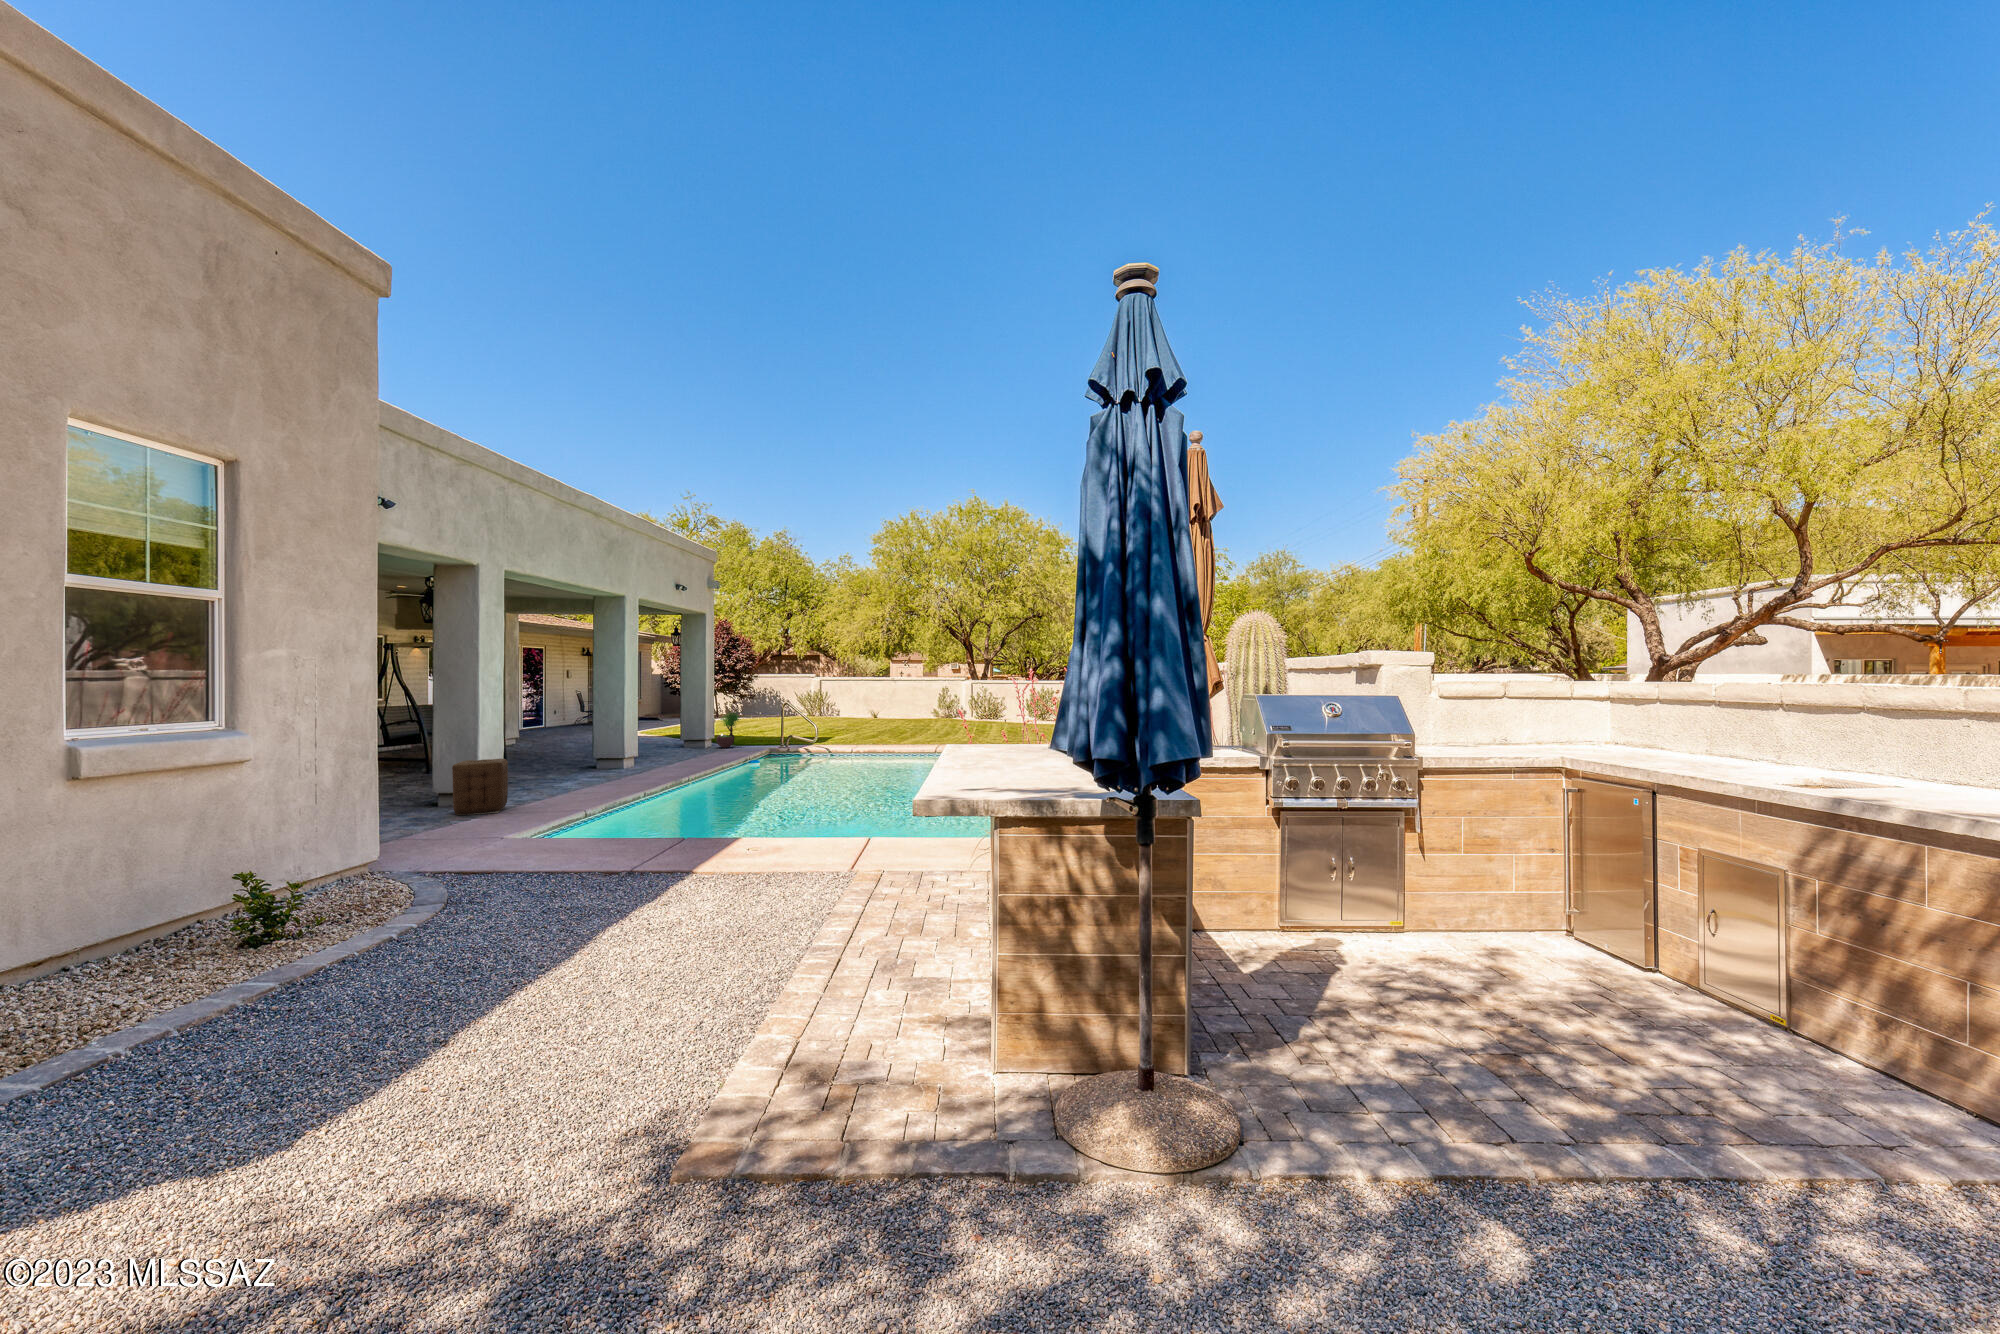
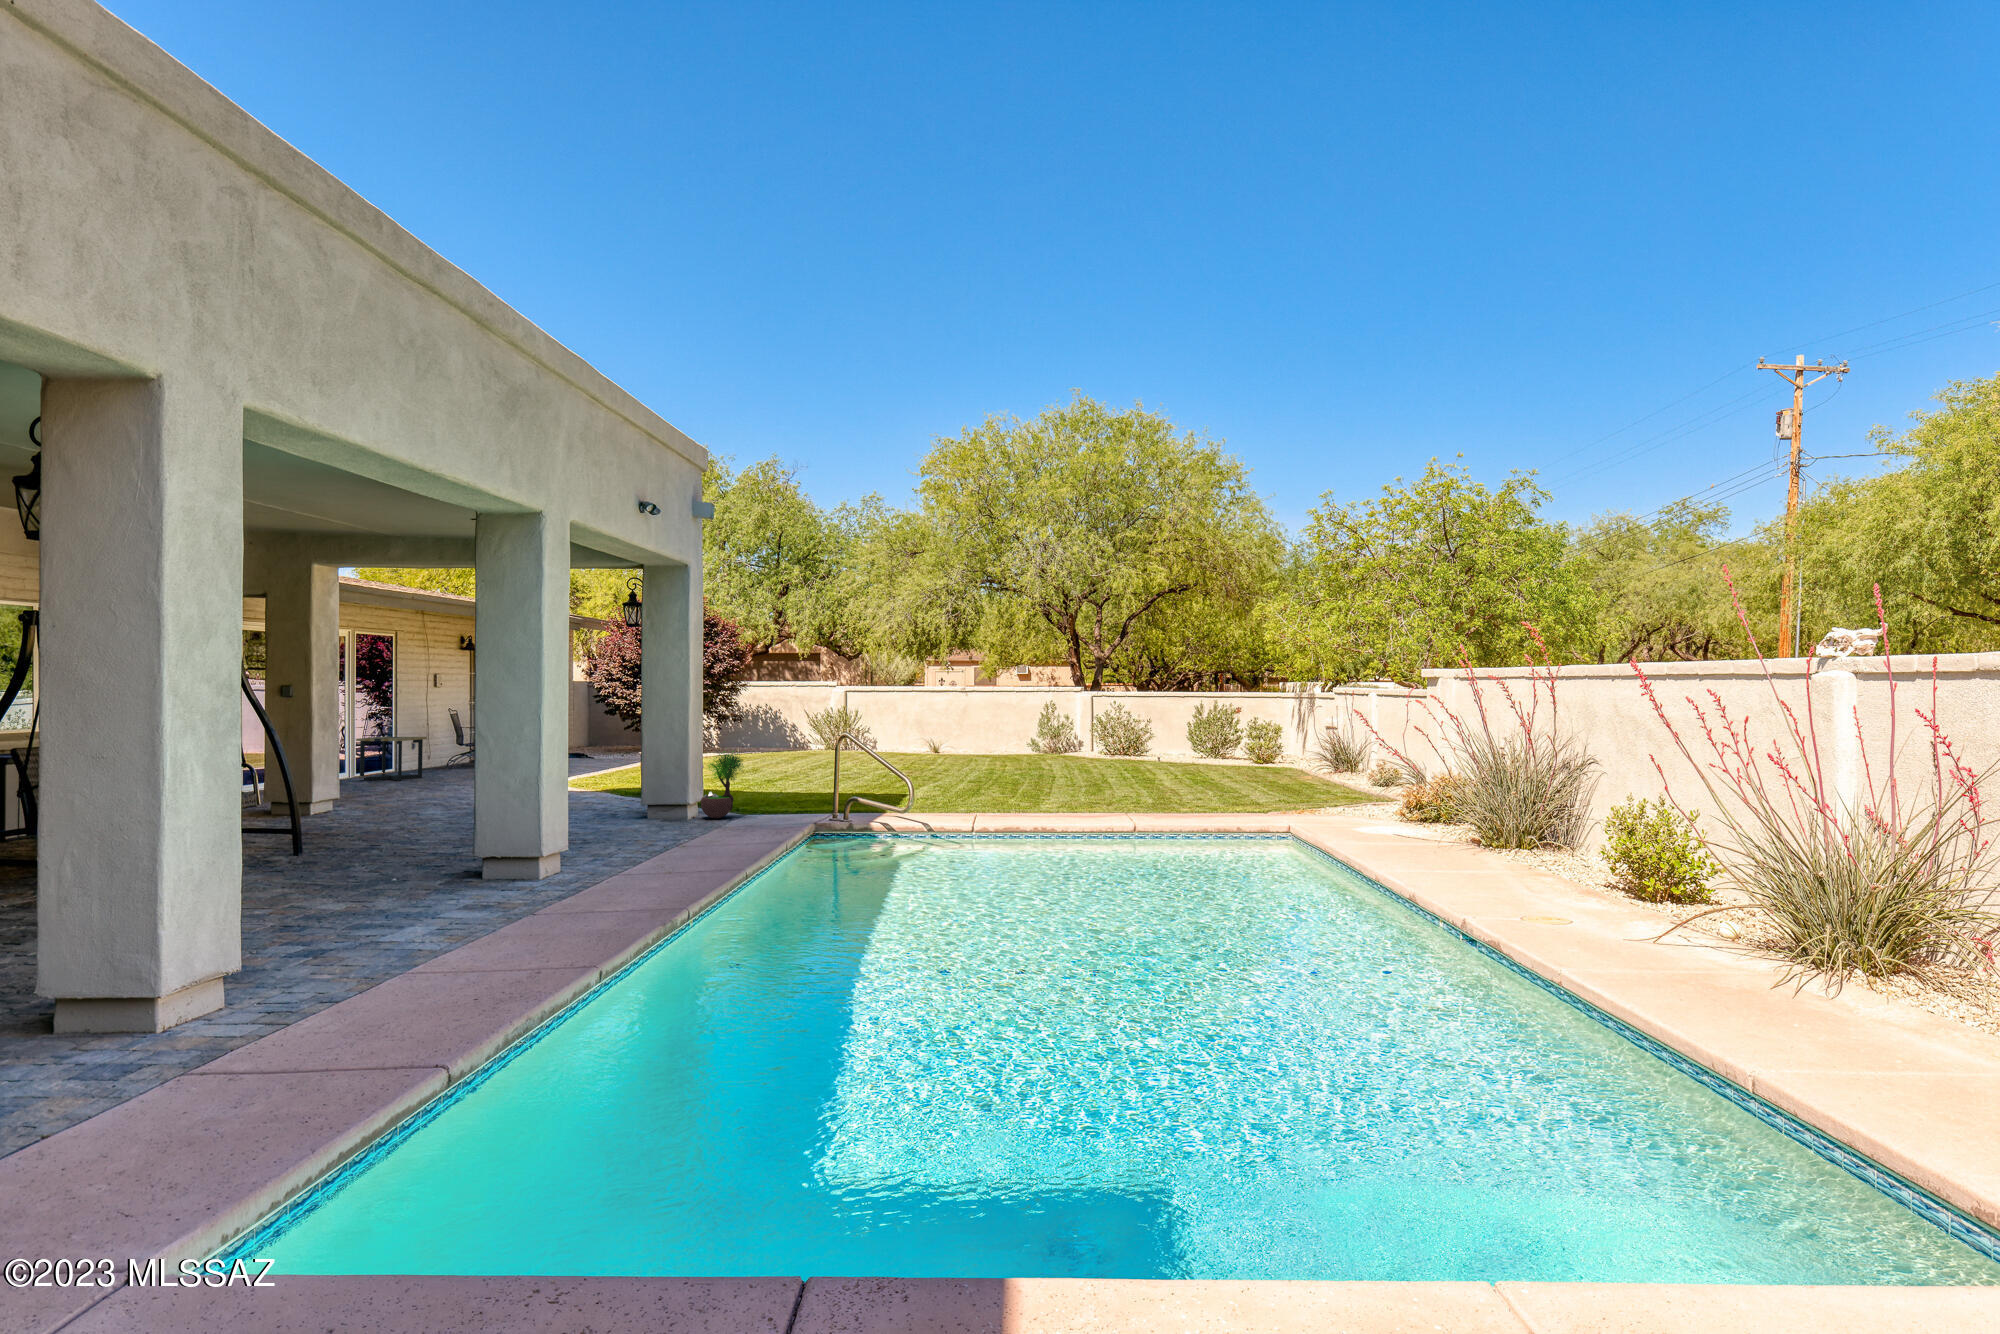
side table: none [518,708,560,734] -> present [356,737,427,781]
ottoman: present [452,759,508,815] -> none [64,908,233,1079]

